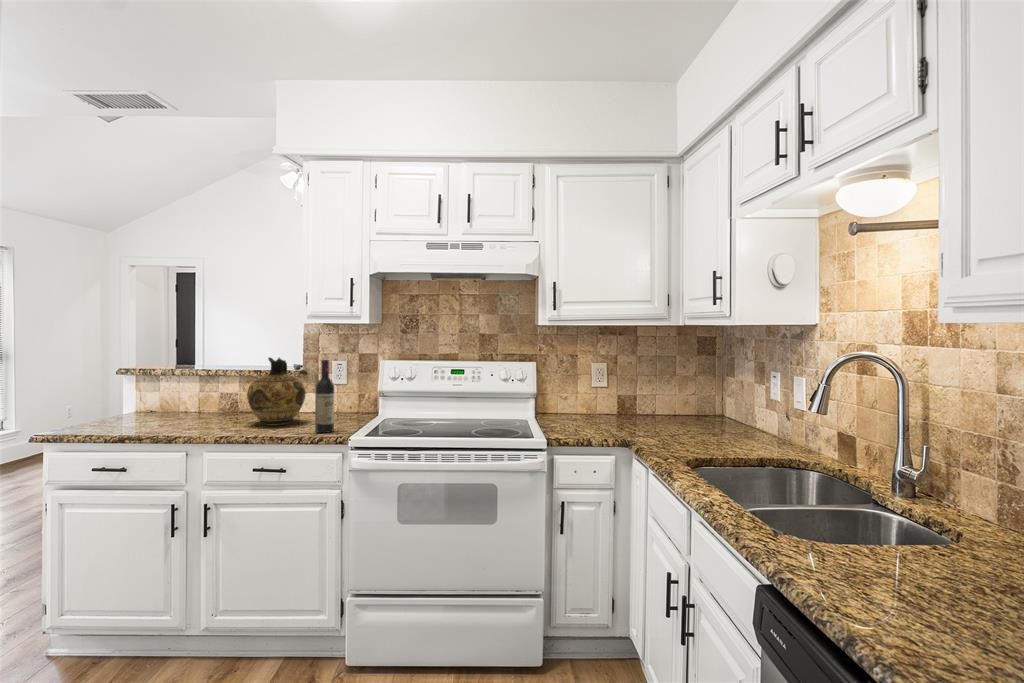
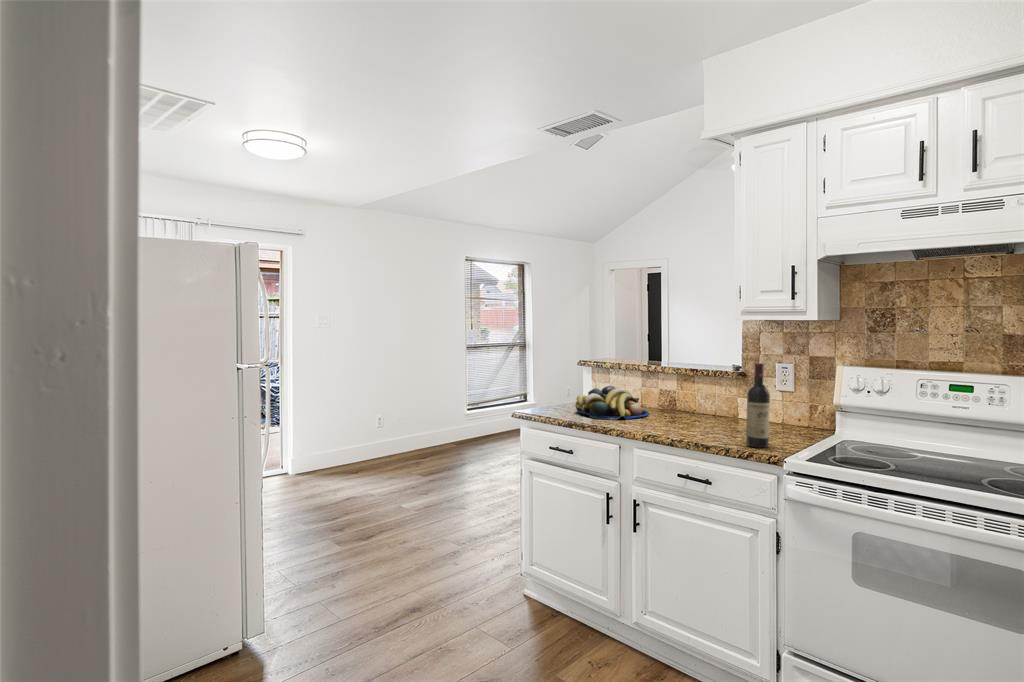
ceramic jug: present [247,357,306,425] -> none [679,358,740,431]
fruit bowl: none [118,392,210,428] -> present [575,386,649,420]

